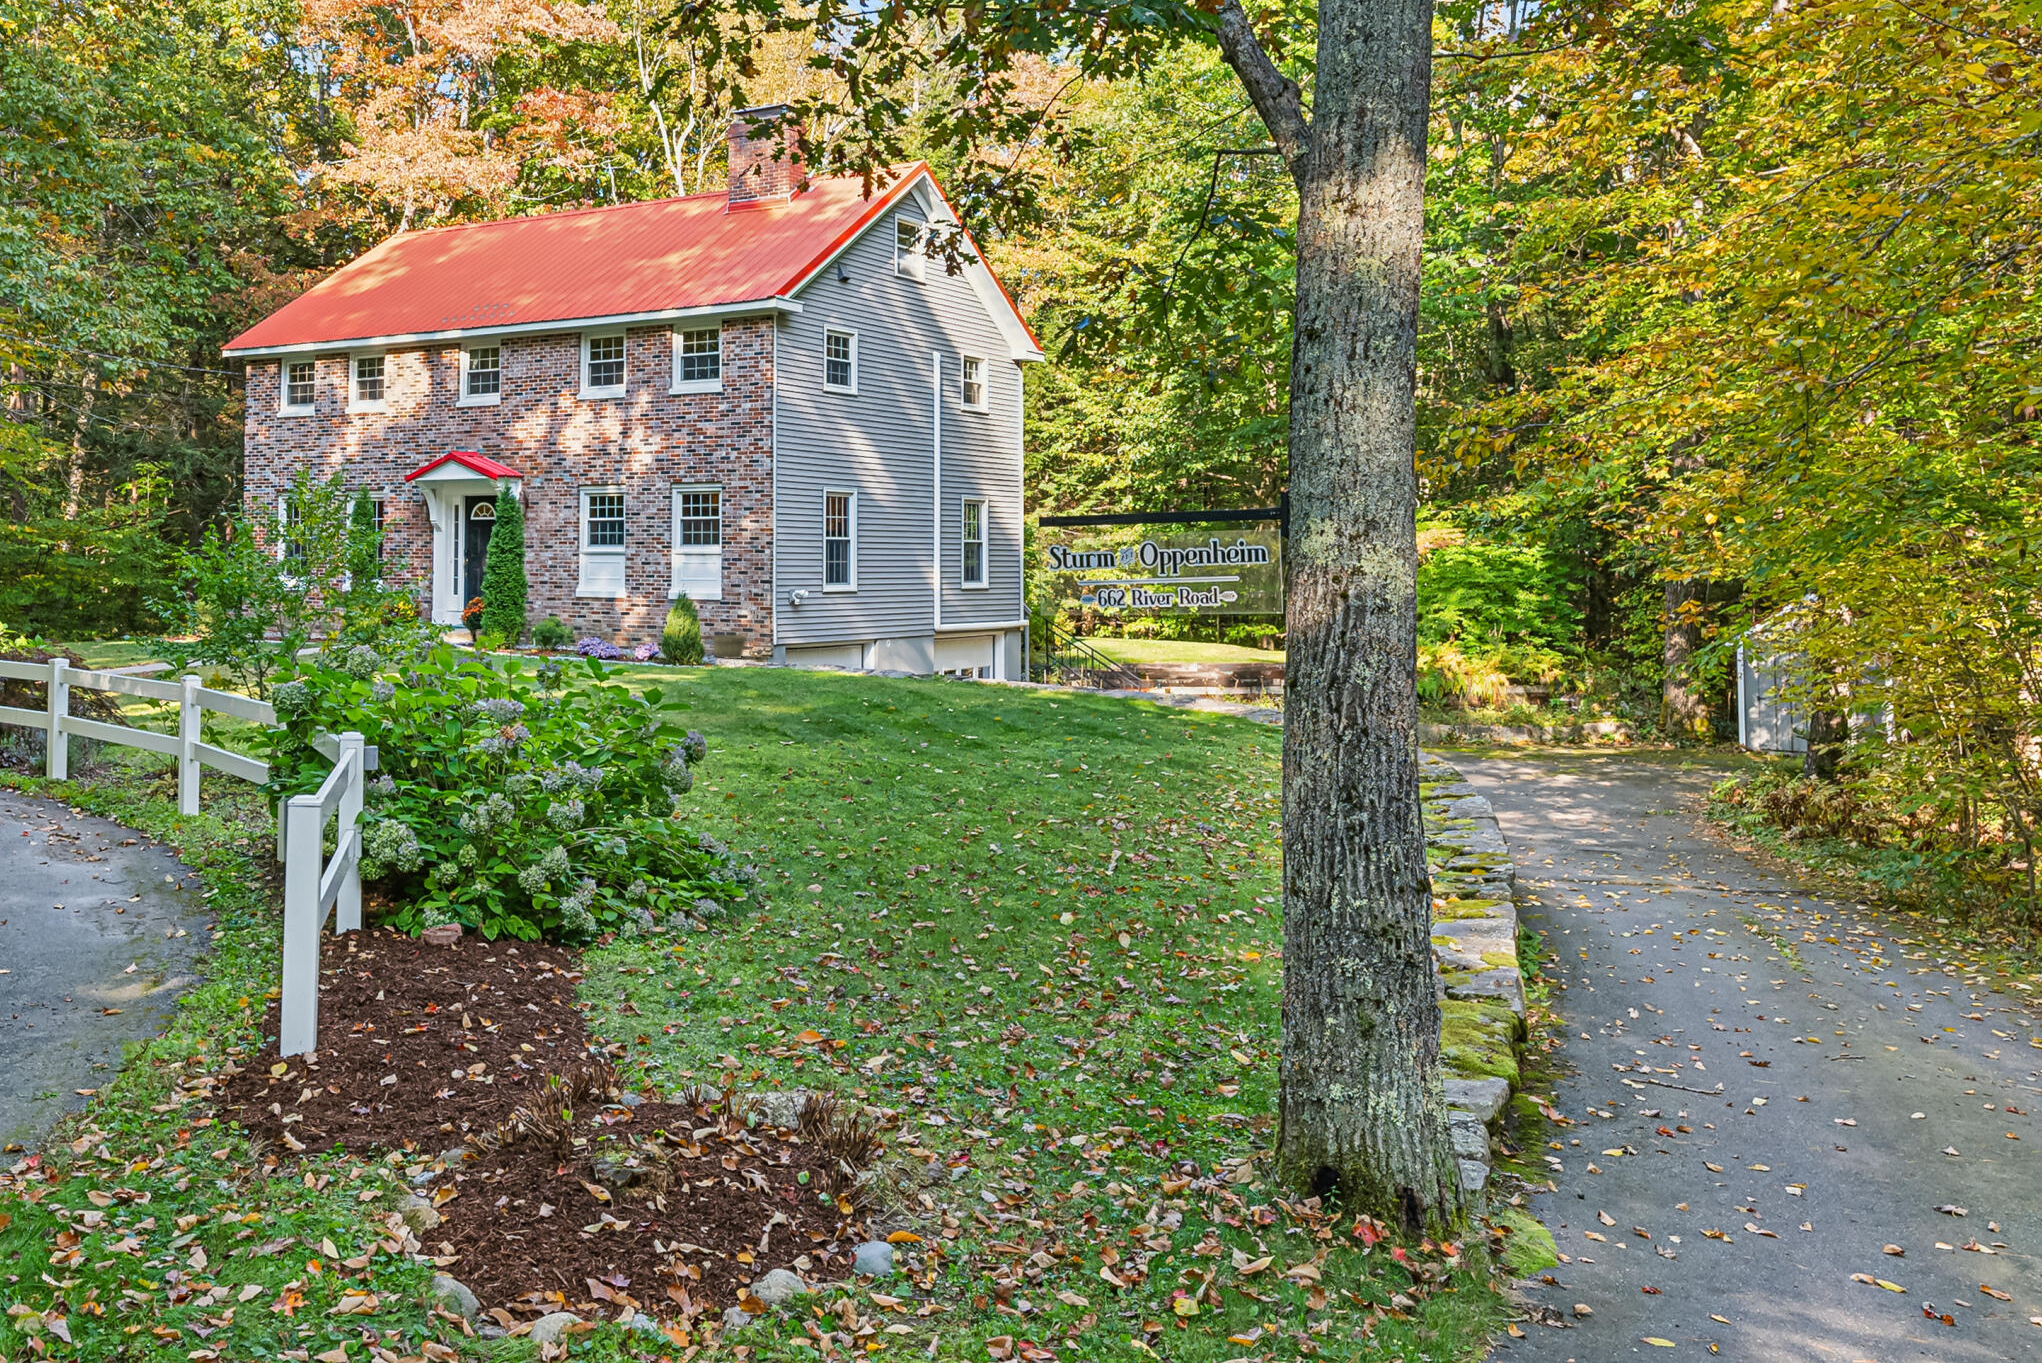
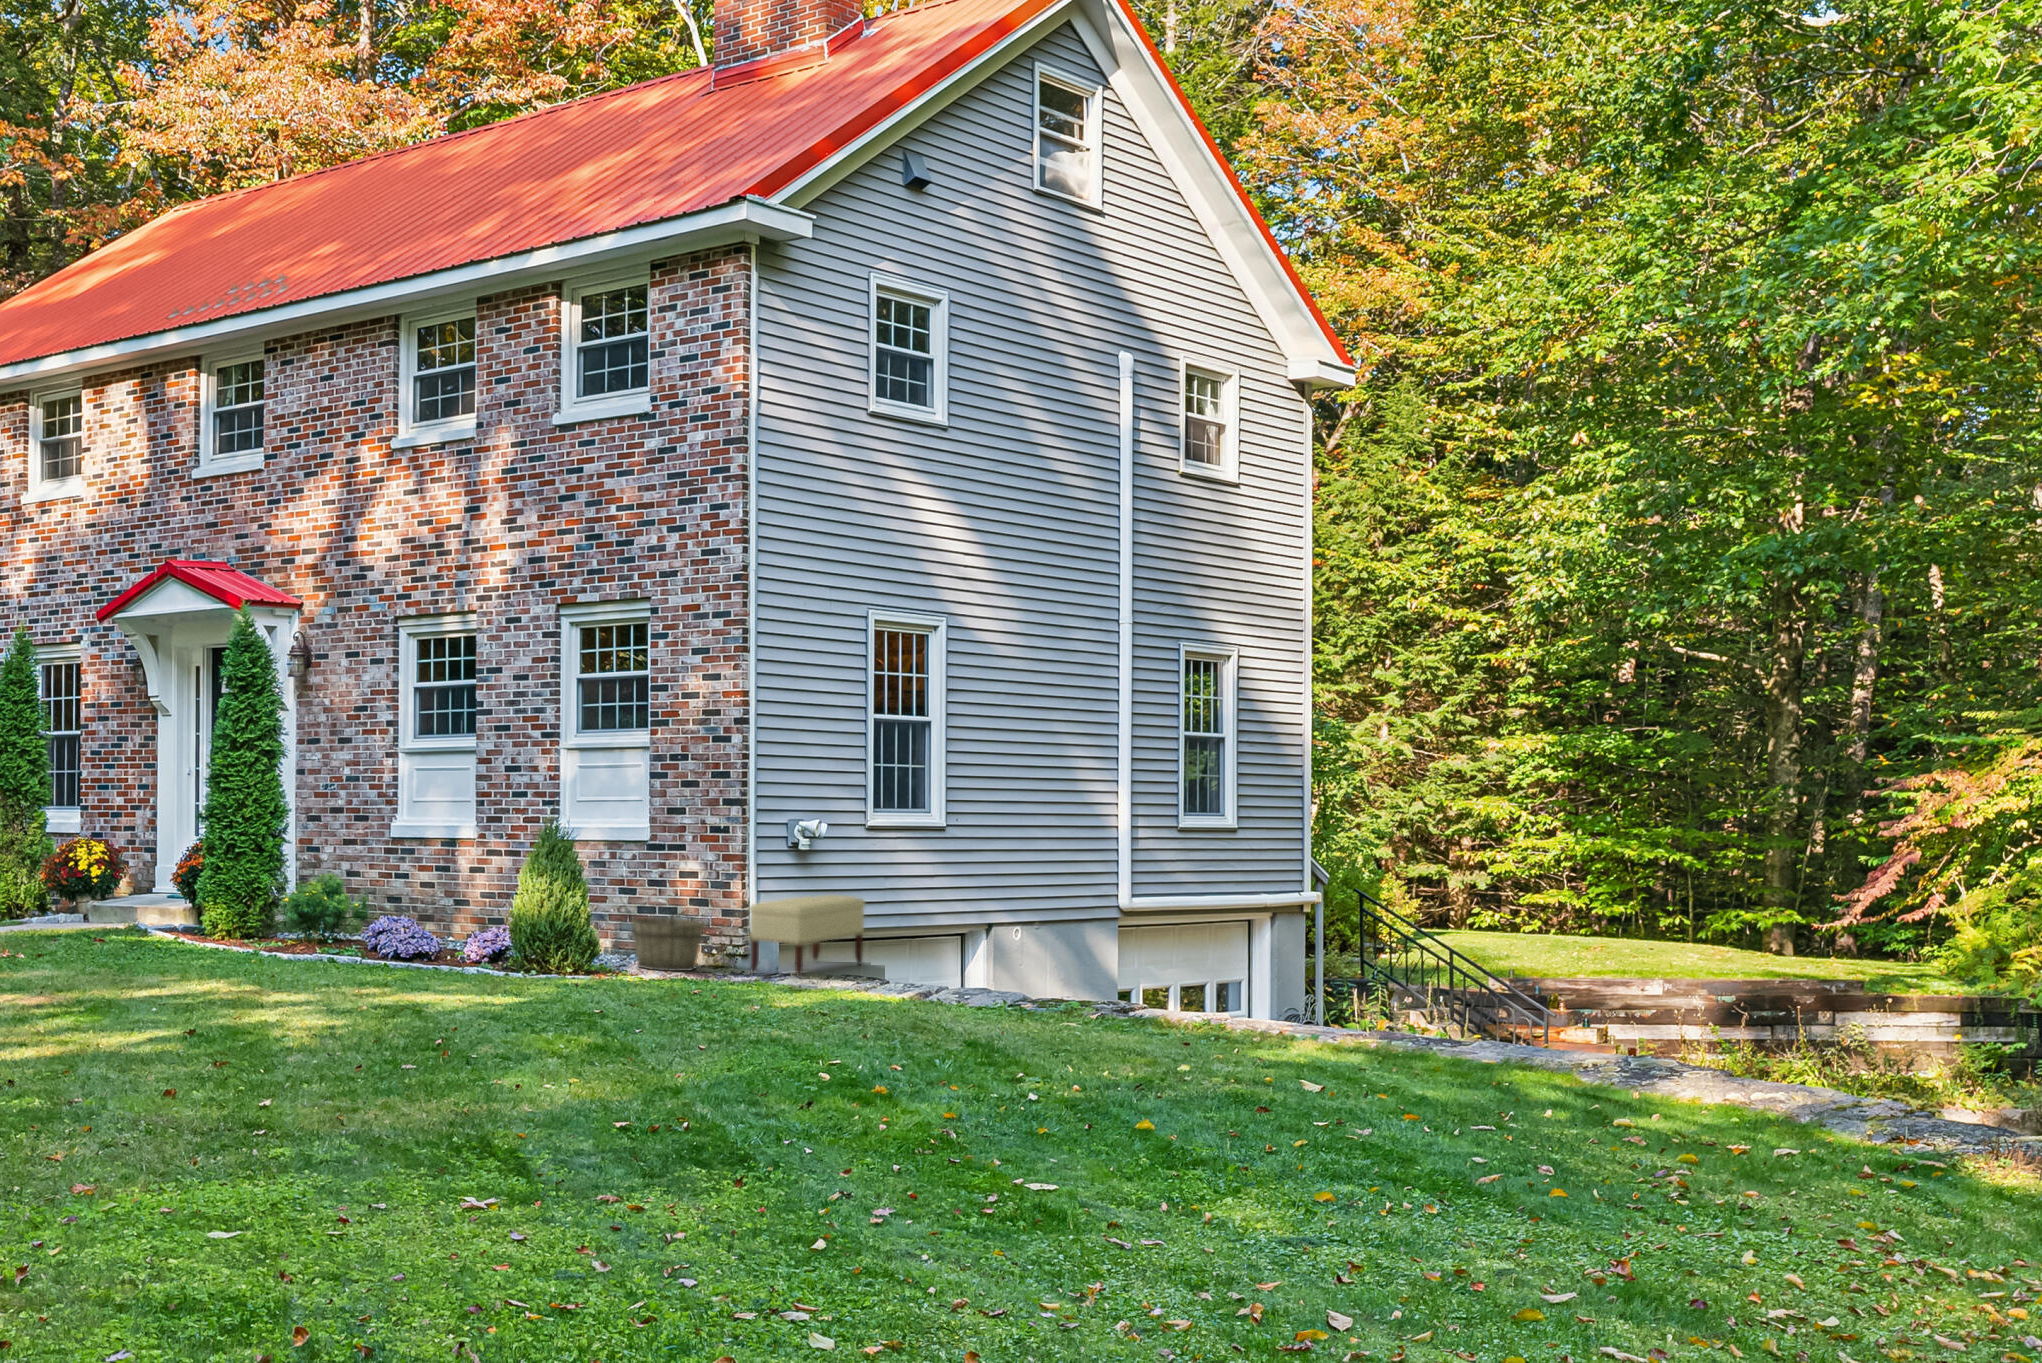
bench: none [768,623,819,661] -> present [750,894,865,978]

